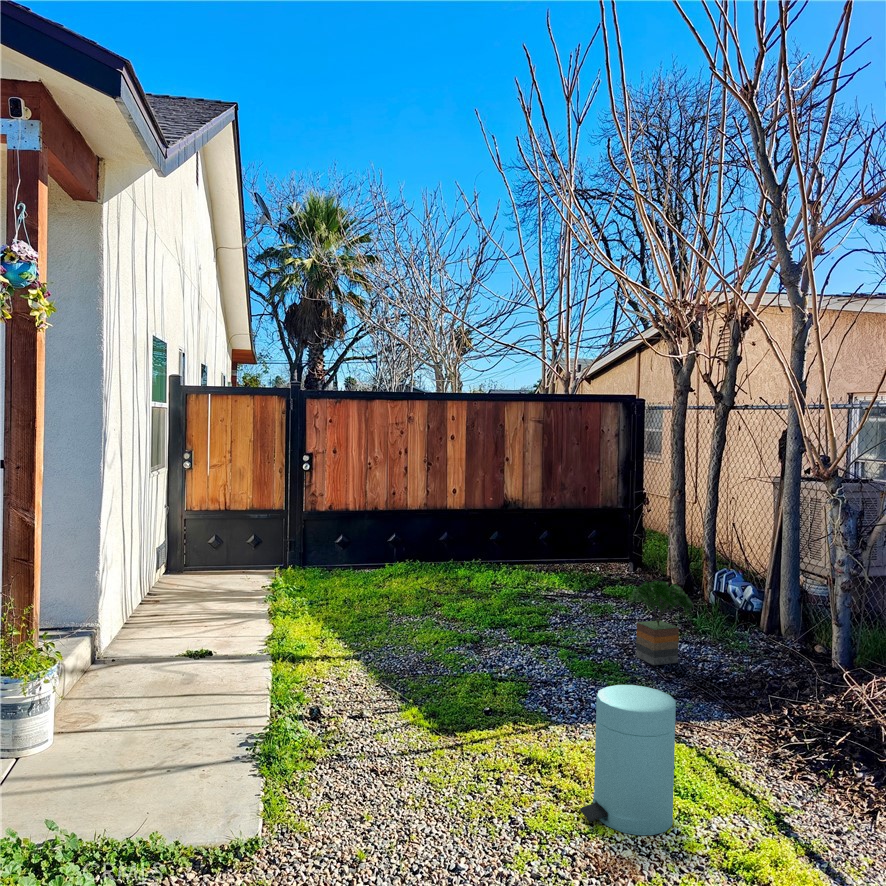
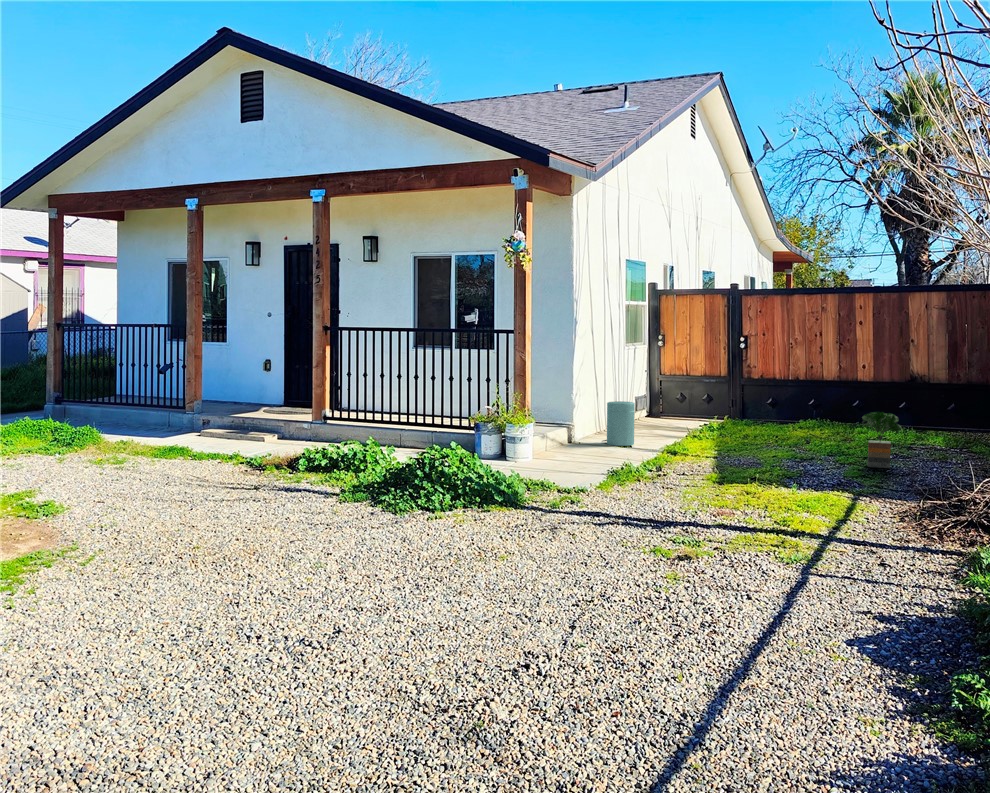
trash can: present [580,685,676,835] -> present [603,401,635,446]

